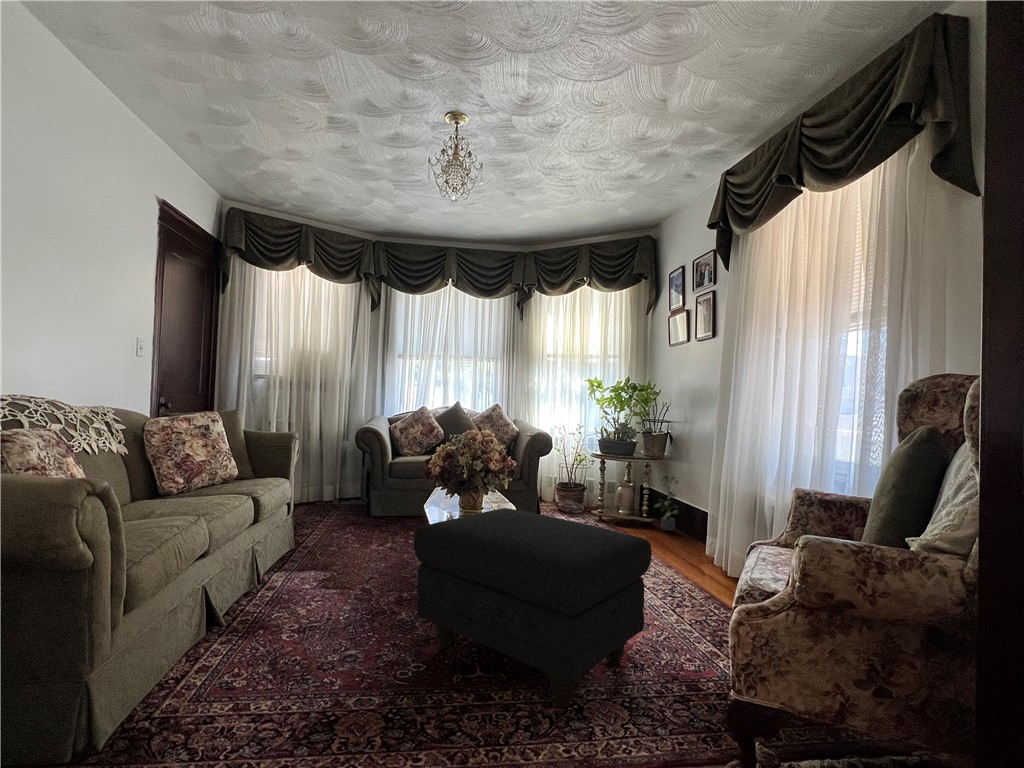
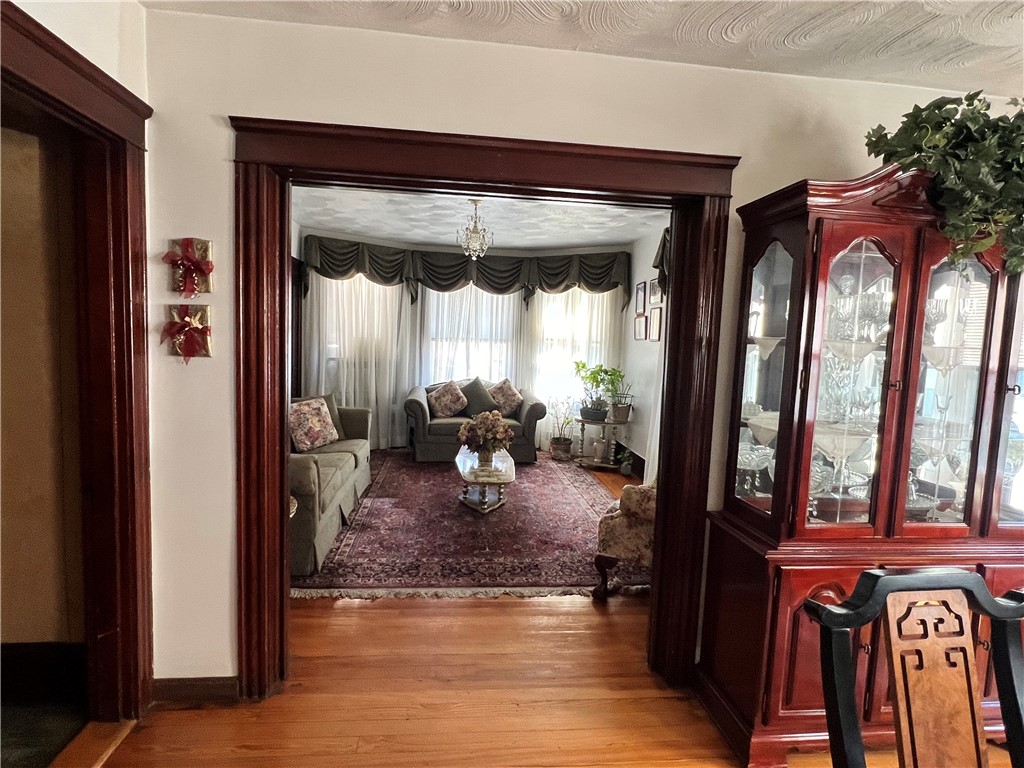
ottoman: present [414,508,652,706] -> none [453,463,584,565]

